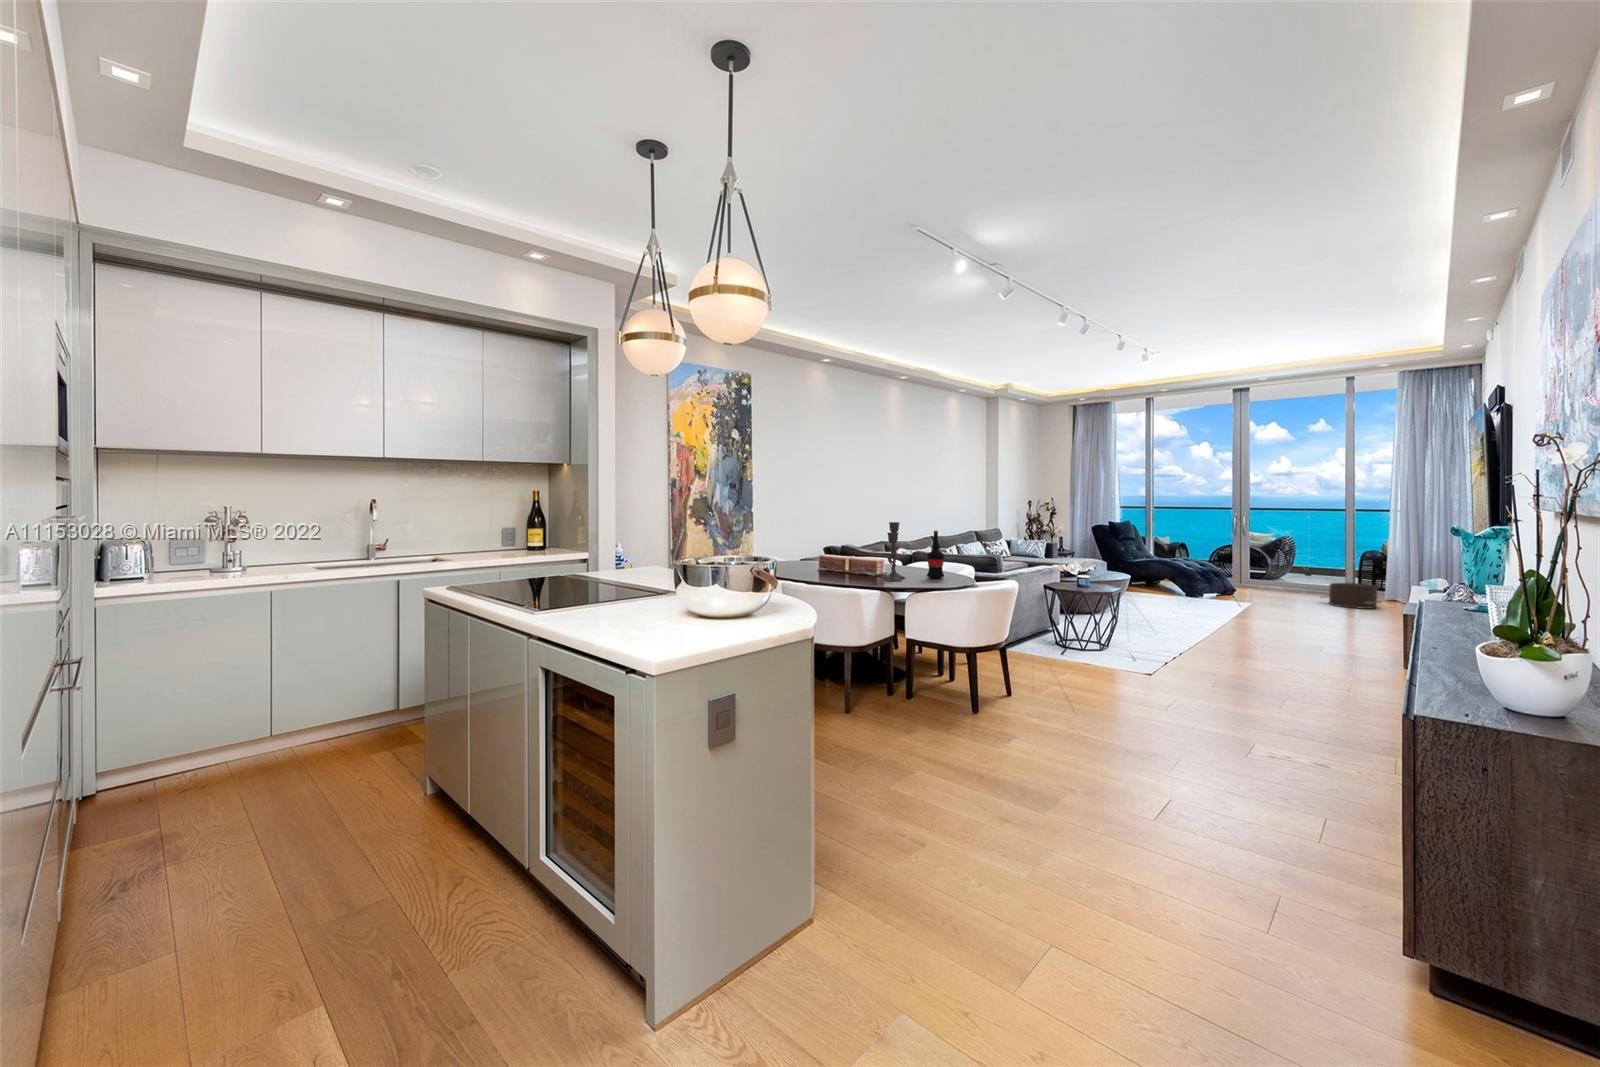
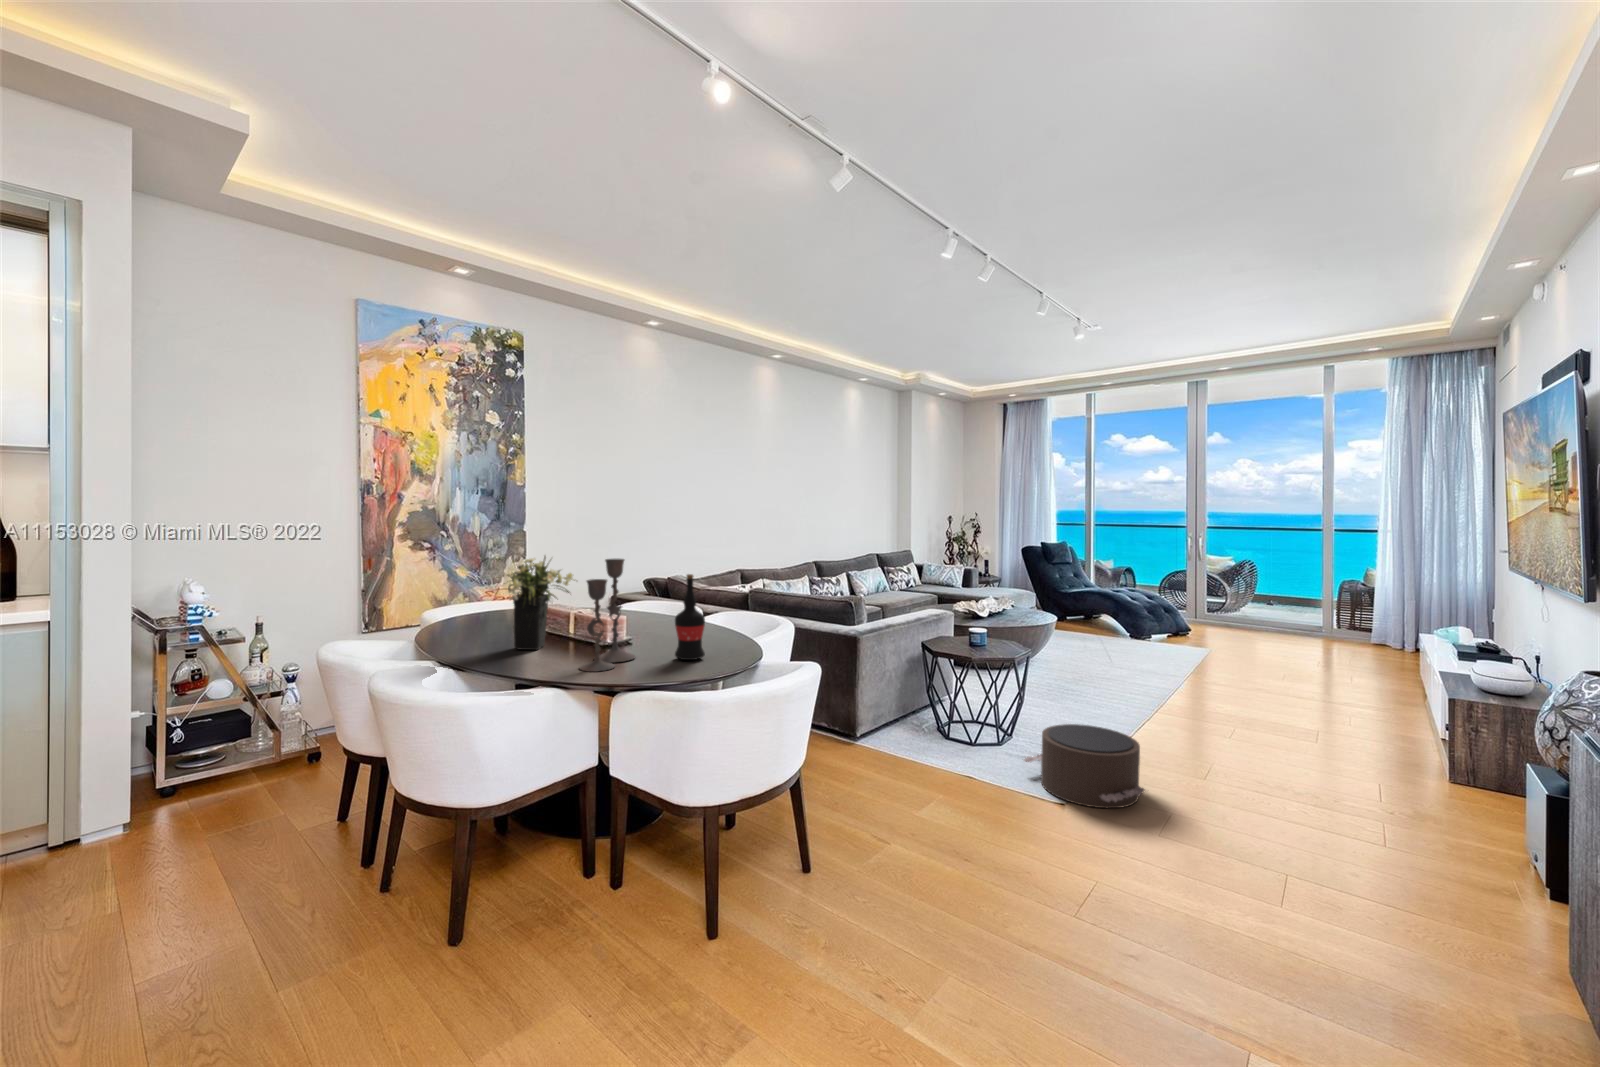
flower arrangement: none [822,521,861,575] -> present [507,556,575,650]
pouf: present [1320,582,1381,609] -> present [1024,724,1145,808]

